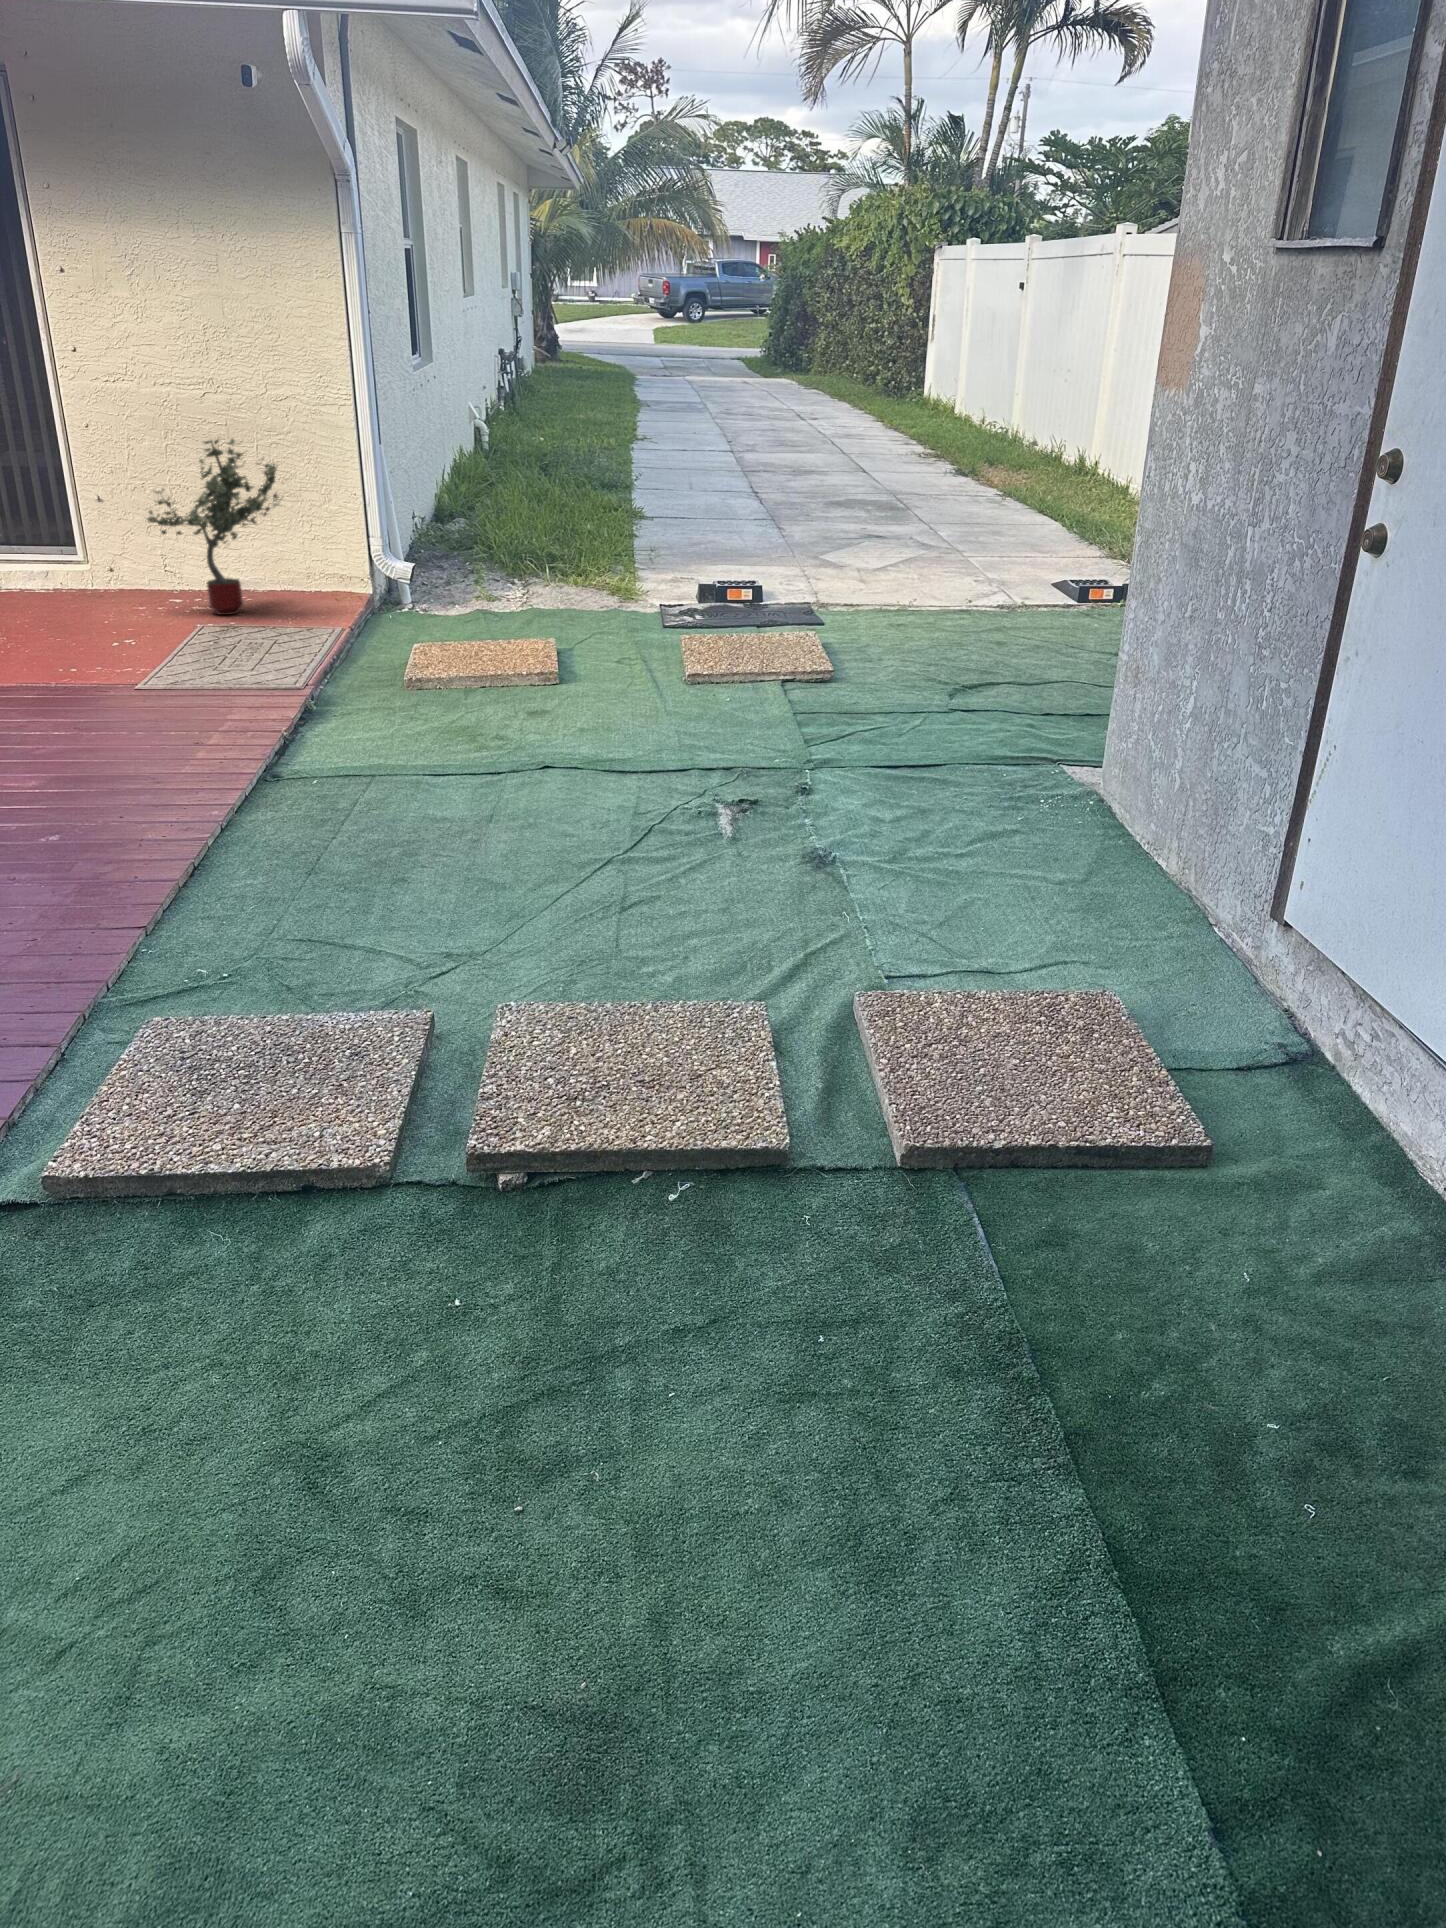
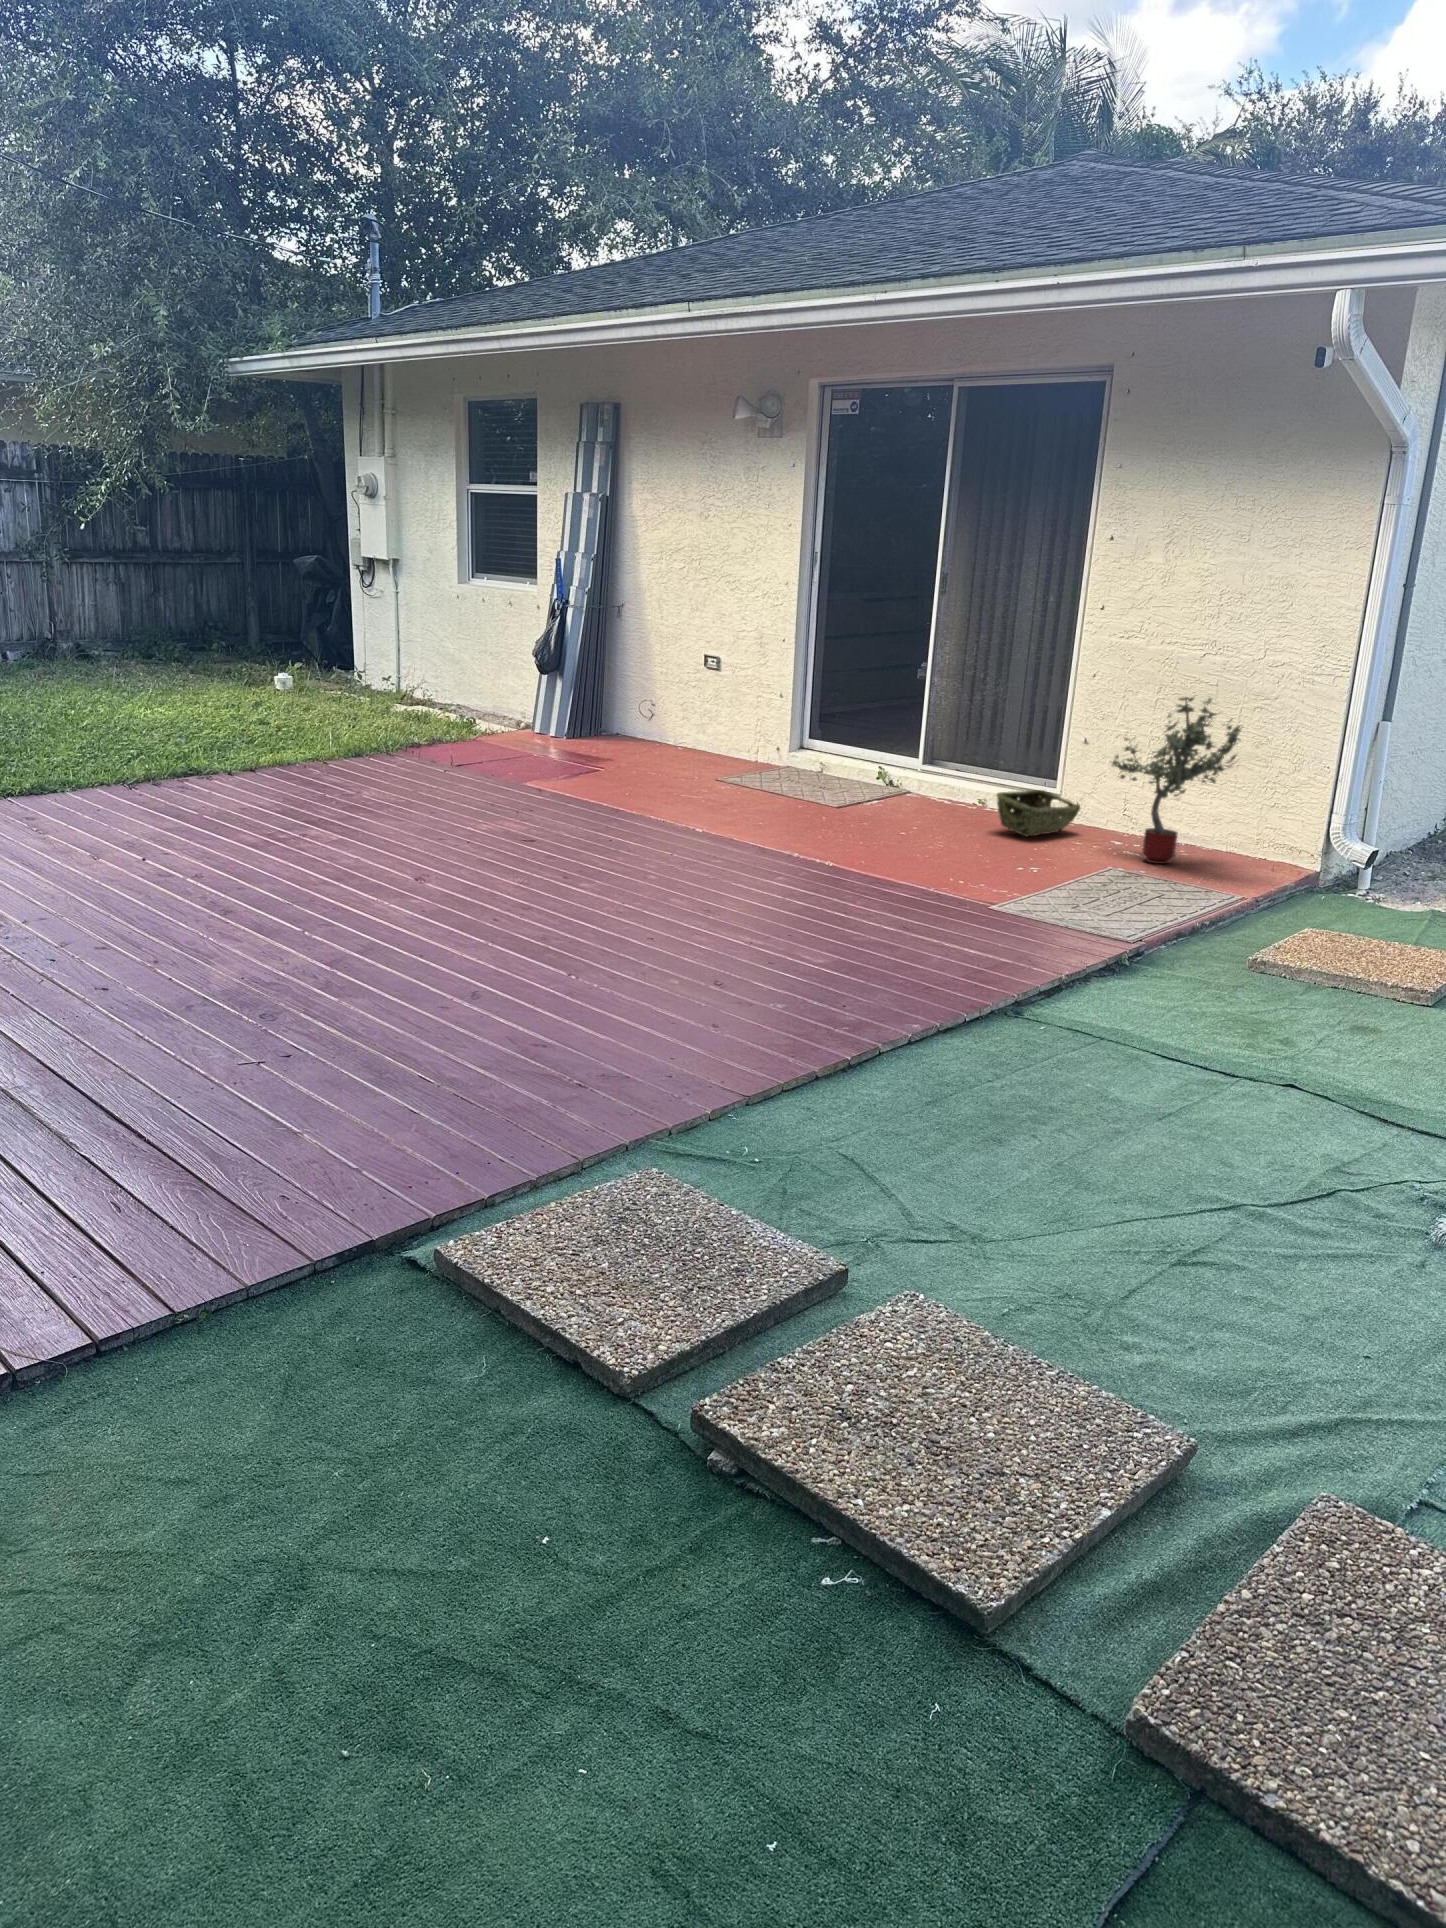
woven basket: none [25,561,117,615] -> present [997,790,1080,836]

